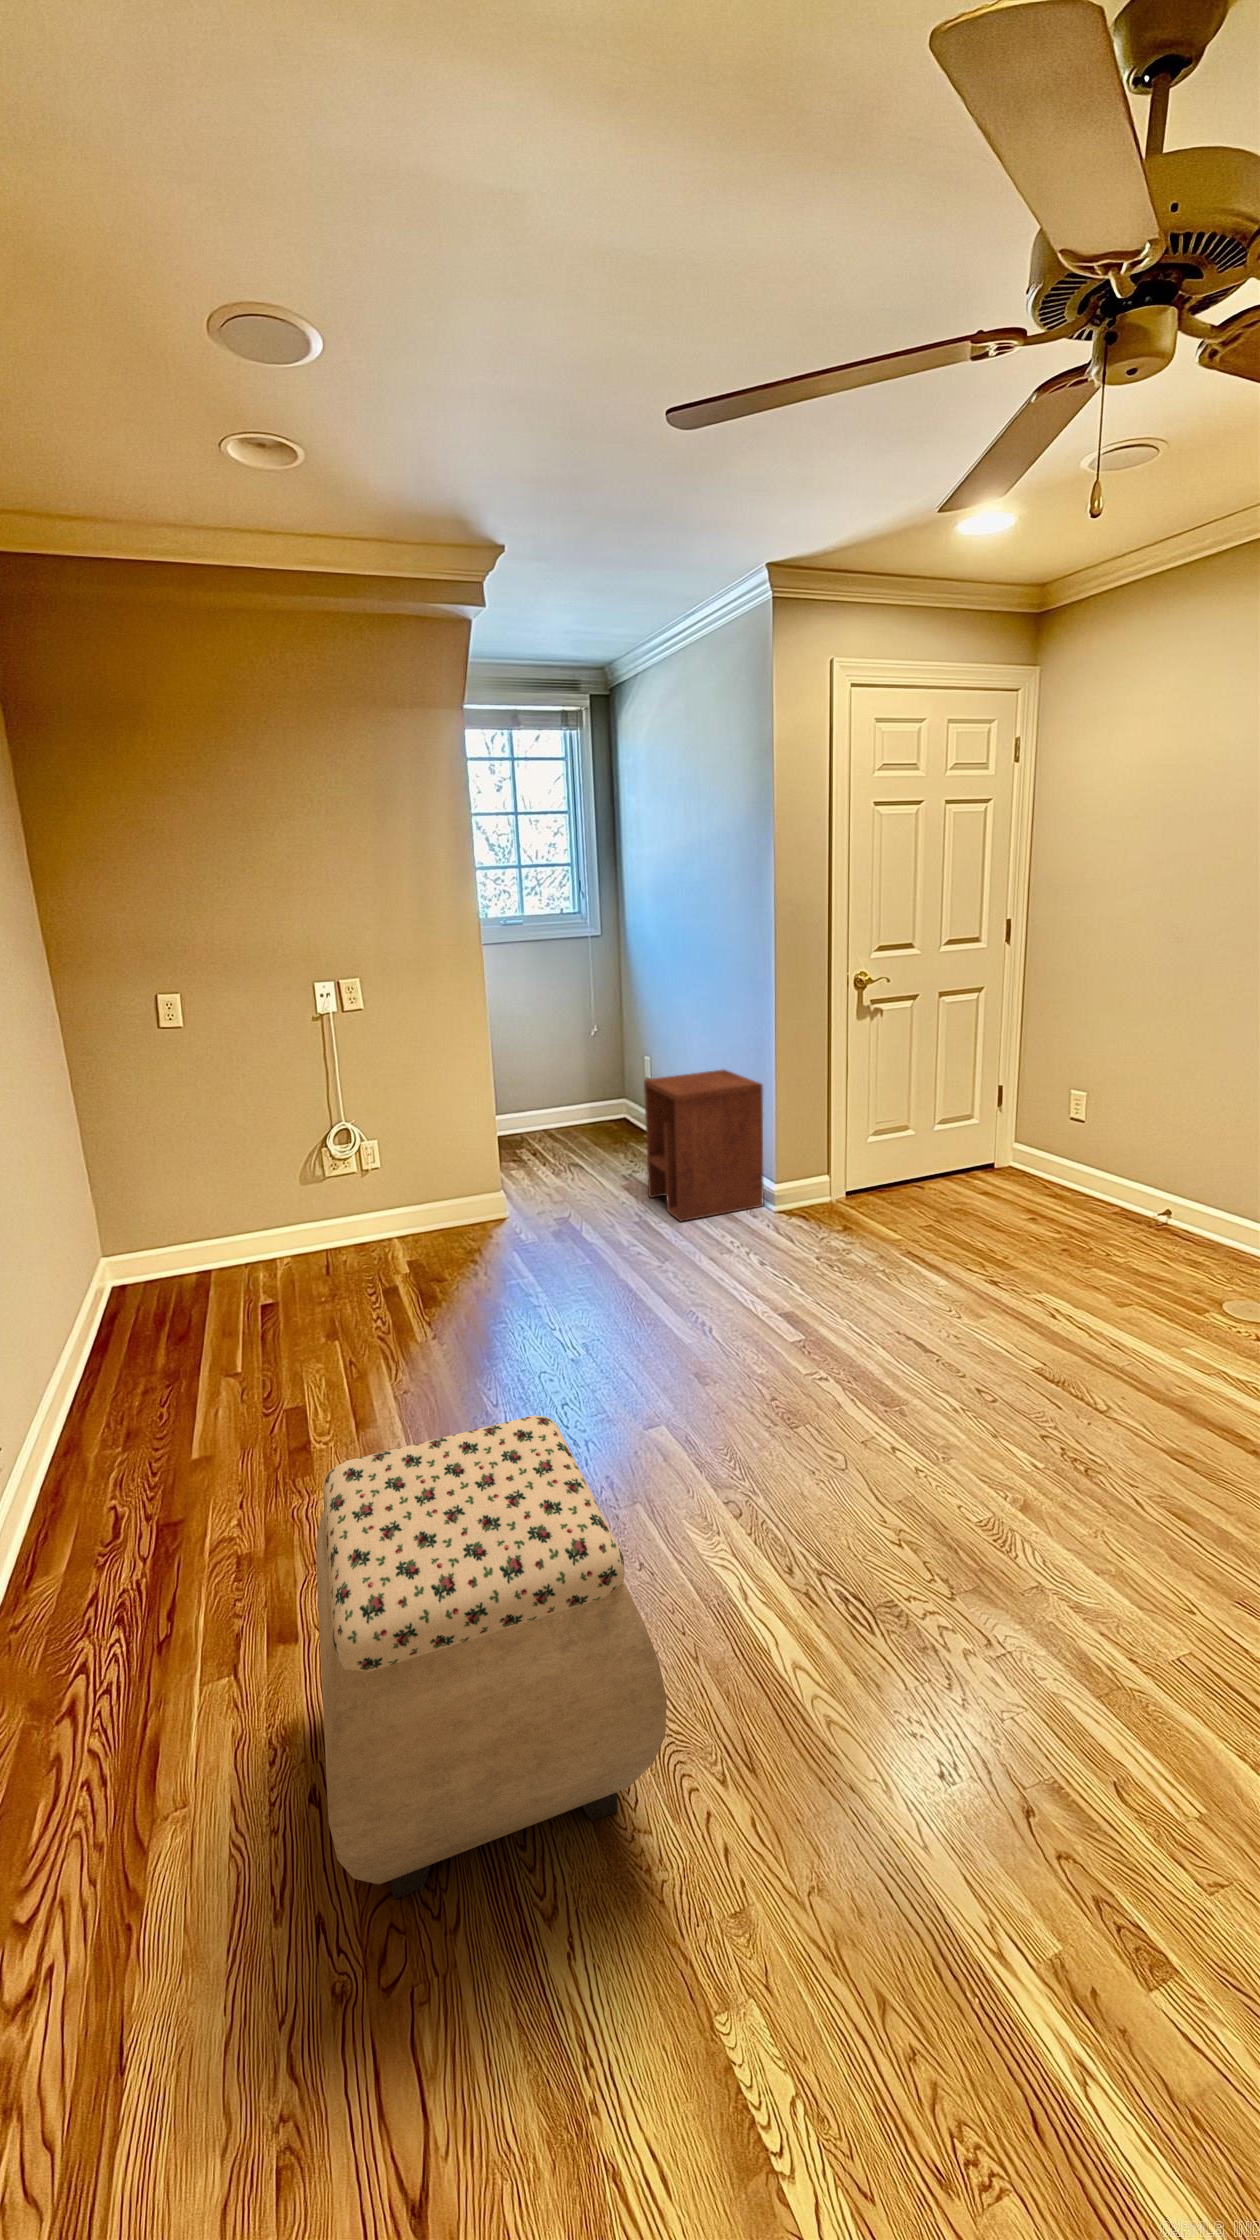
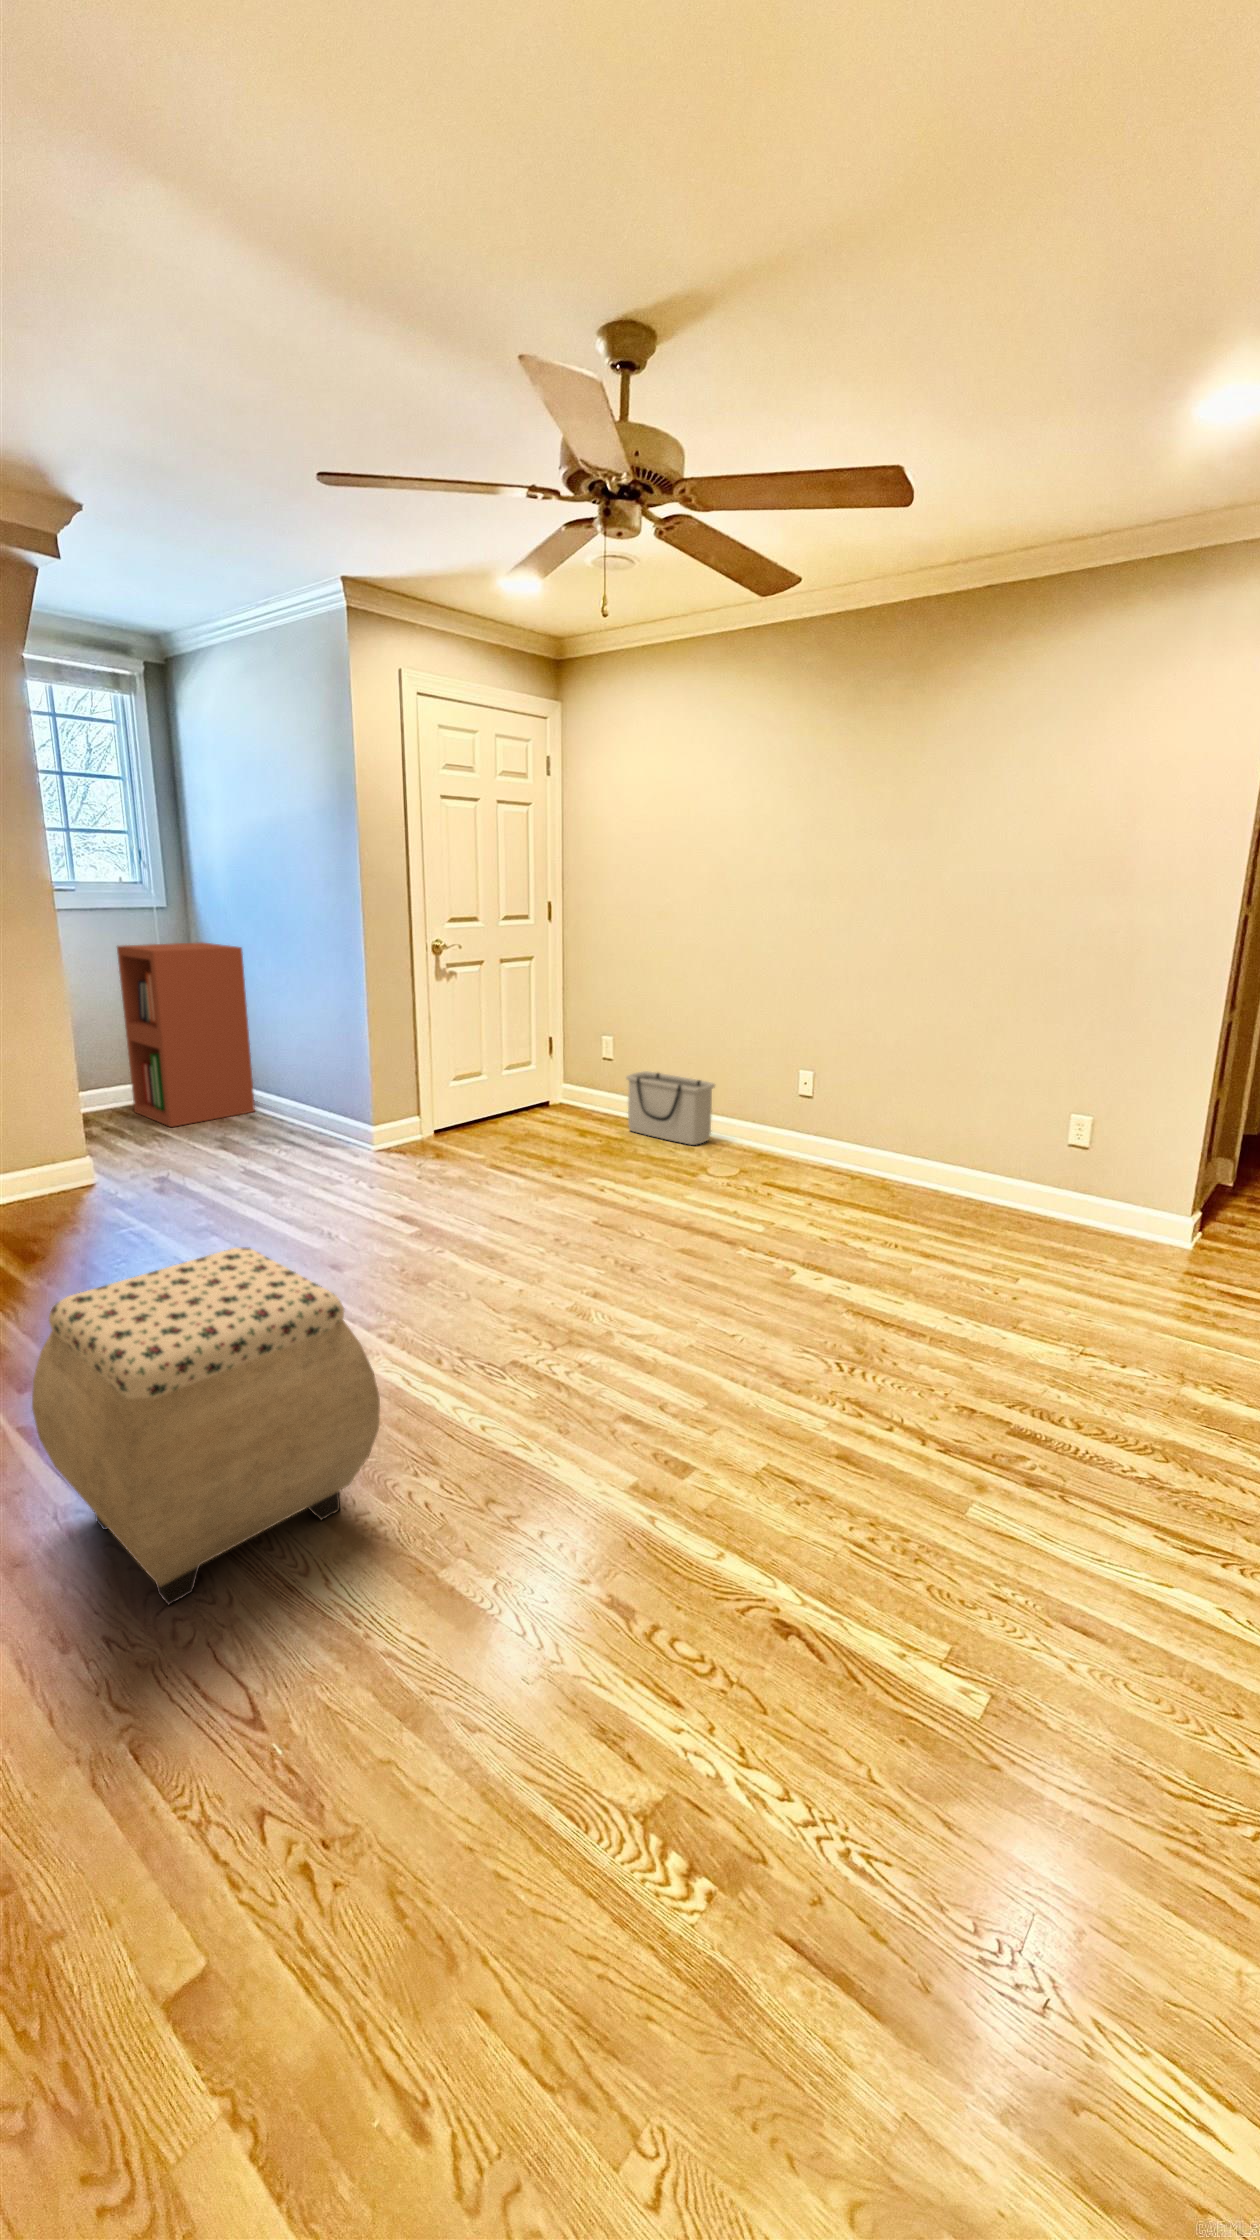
bookshelf: none [557,972,669,1157] -> present [117,942,255,1127]
side table: present [644,1070,763,1221] -> none [236,1028,362,1168]
storage bin: none [1098,1141,1239,1254] -> present [626,1071,715,1145]

